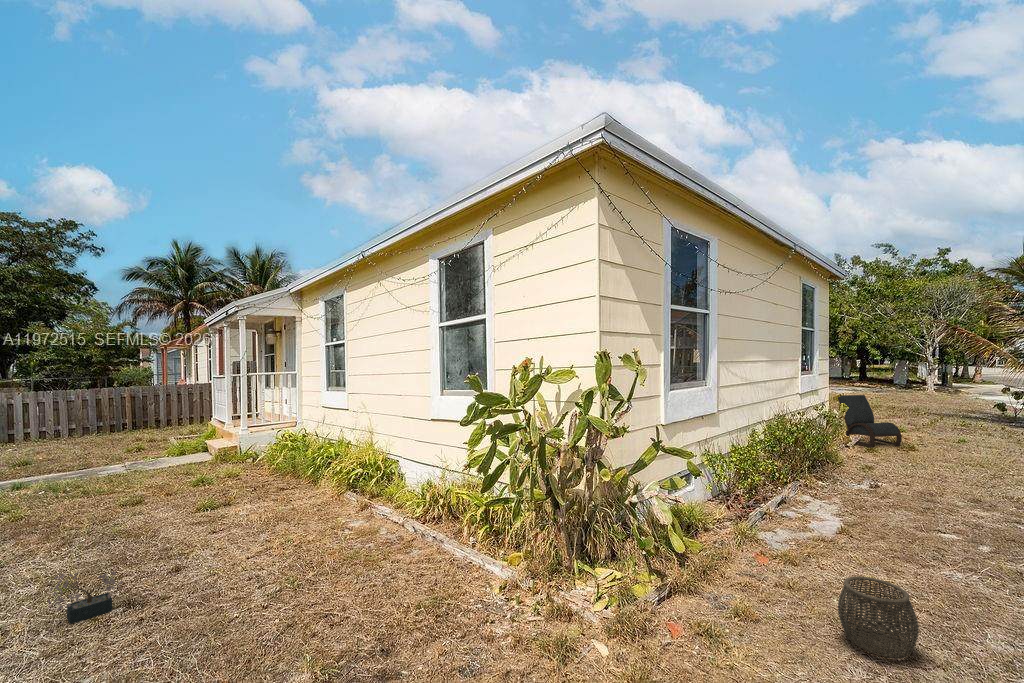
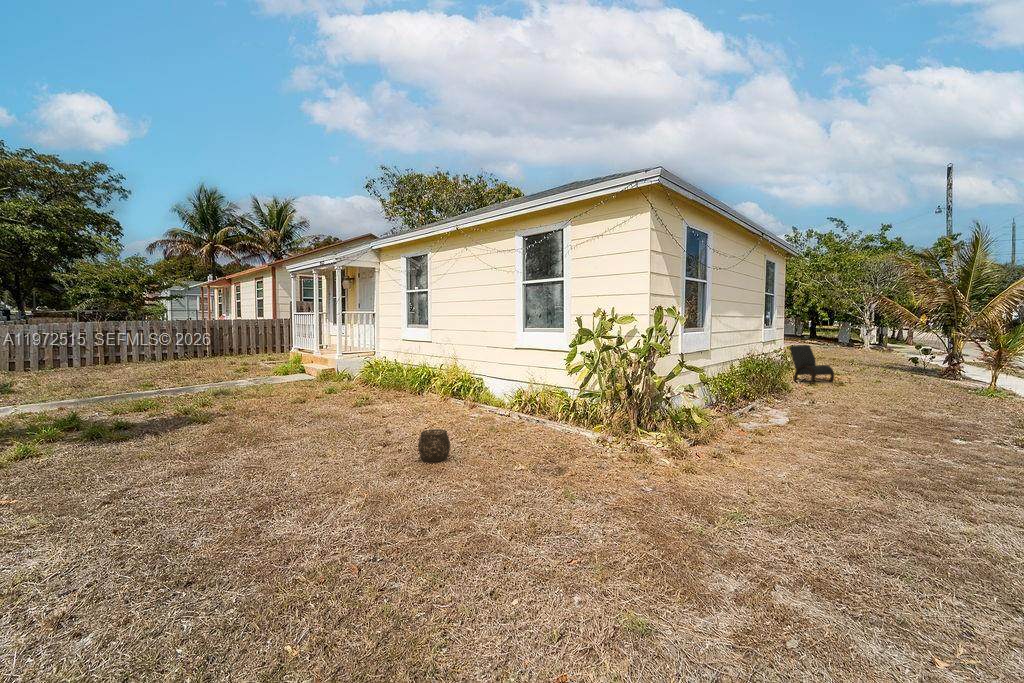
decorative plant: present [48,571,123,624] -> none [347,436,378,464]
woven basket: present [838,576,919,659] -> present [418,429,450,462]

